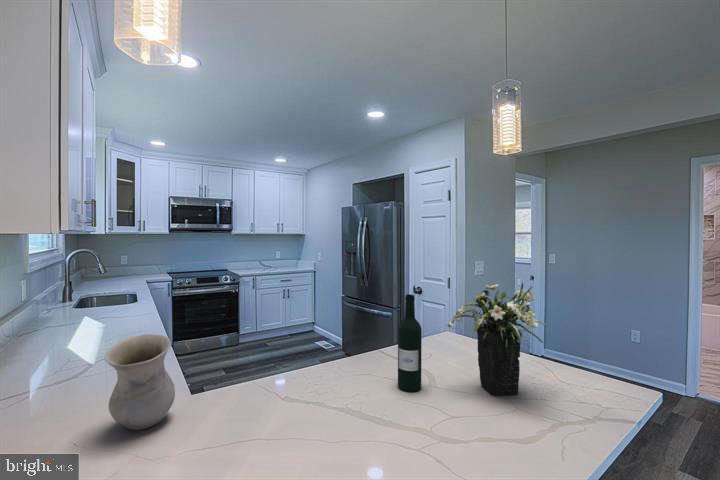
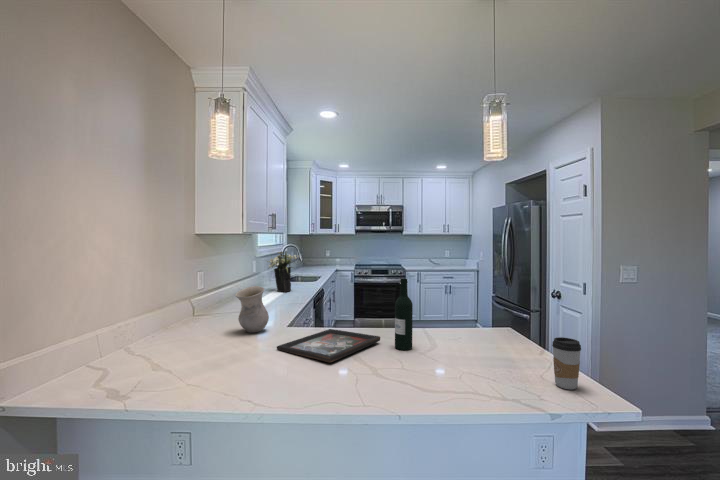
flower arrangement: present [447,283,547,396] -> present [267,252,297,292]
coffee cup: none [587,342,619,396] -> present [552,337,581,390]
decorative tray: none [248,379,381,454] -> present [277,329,380,363]

